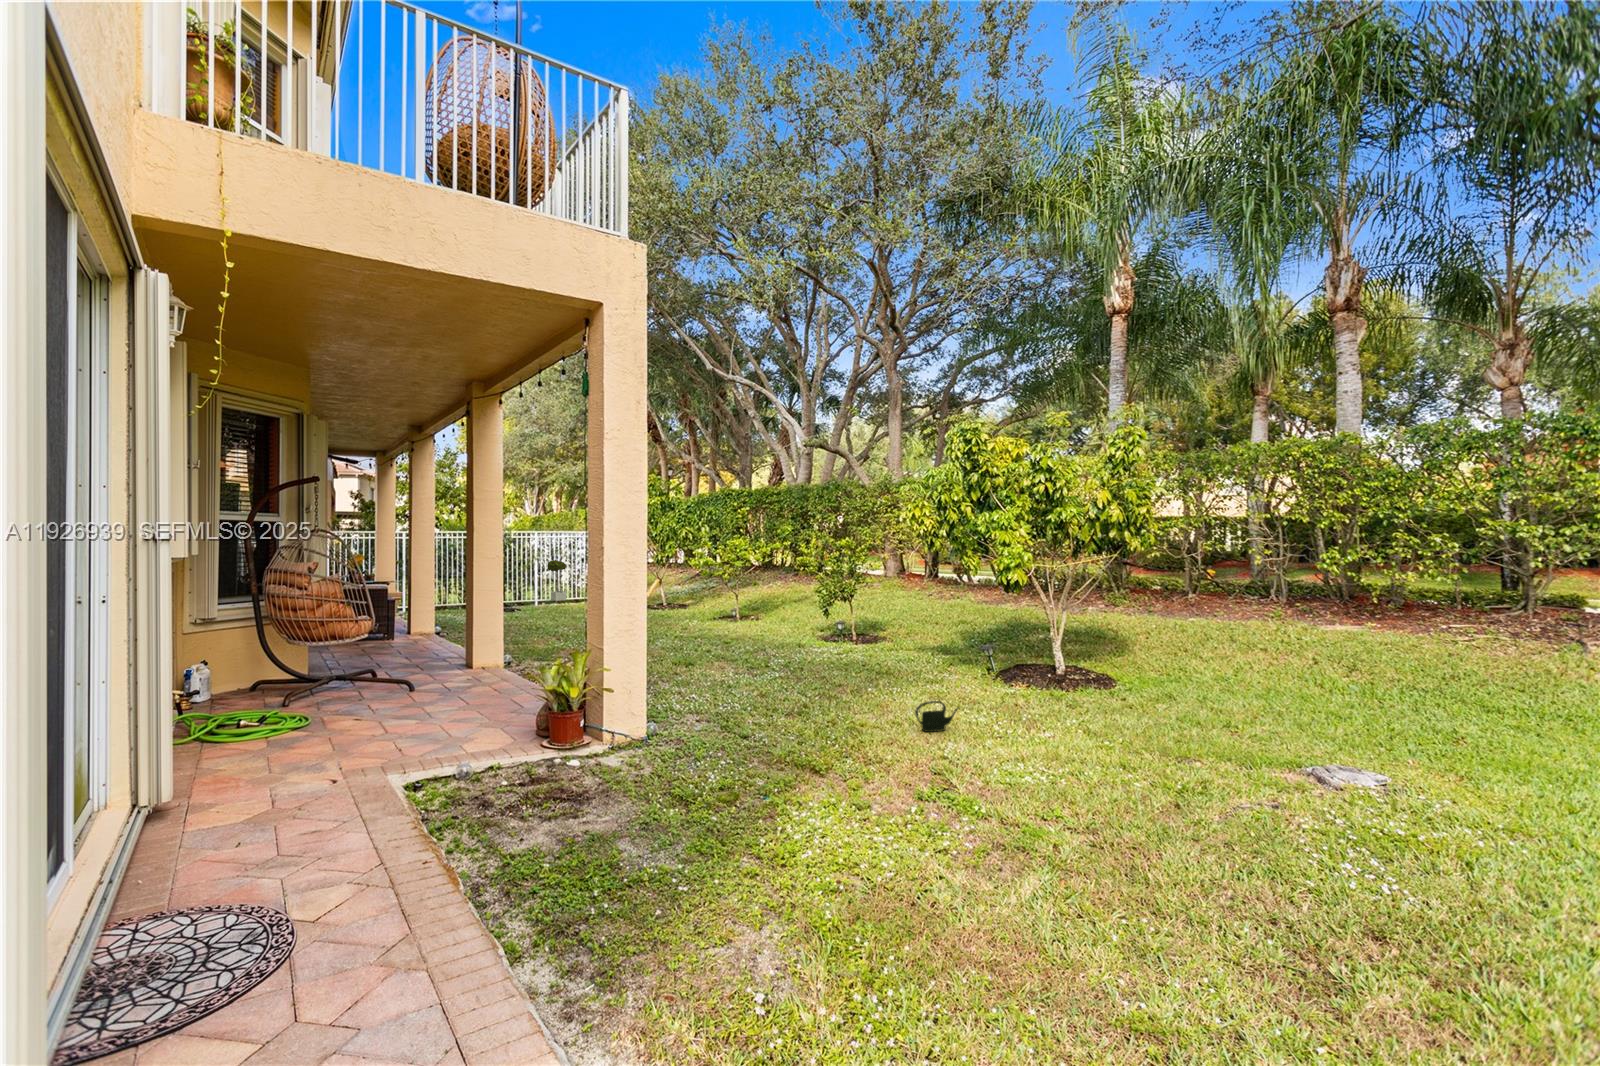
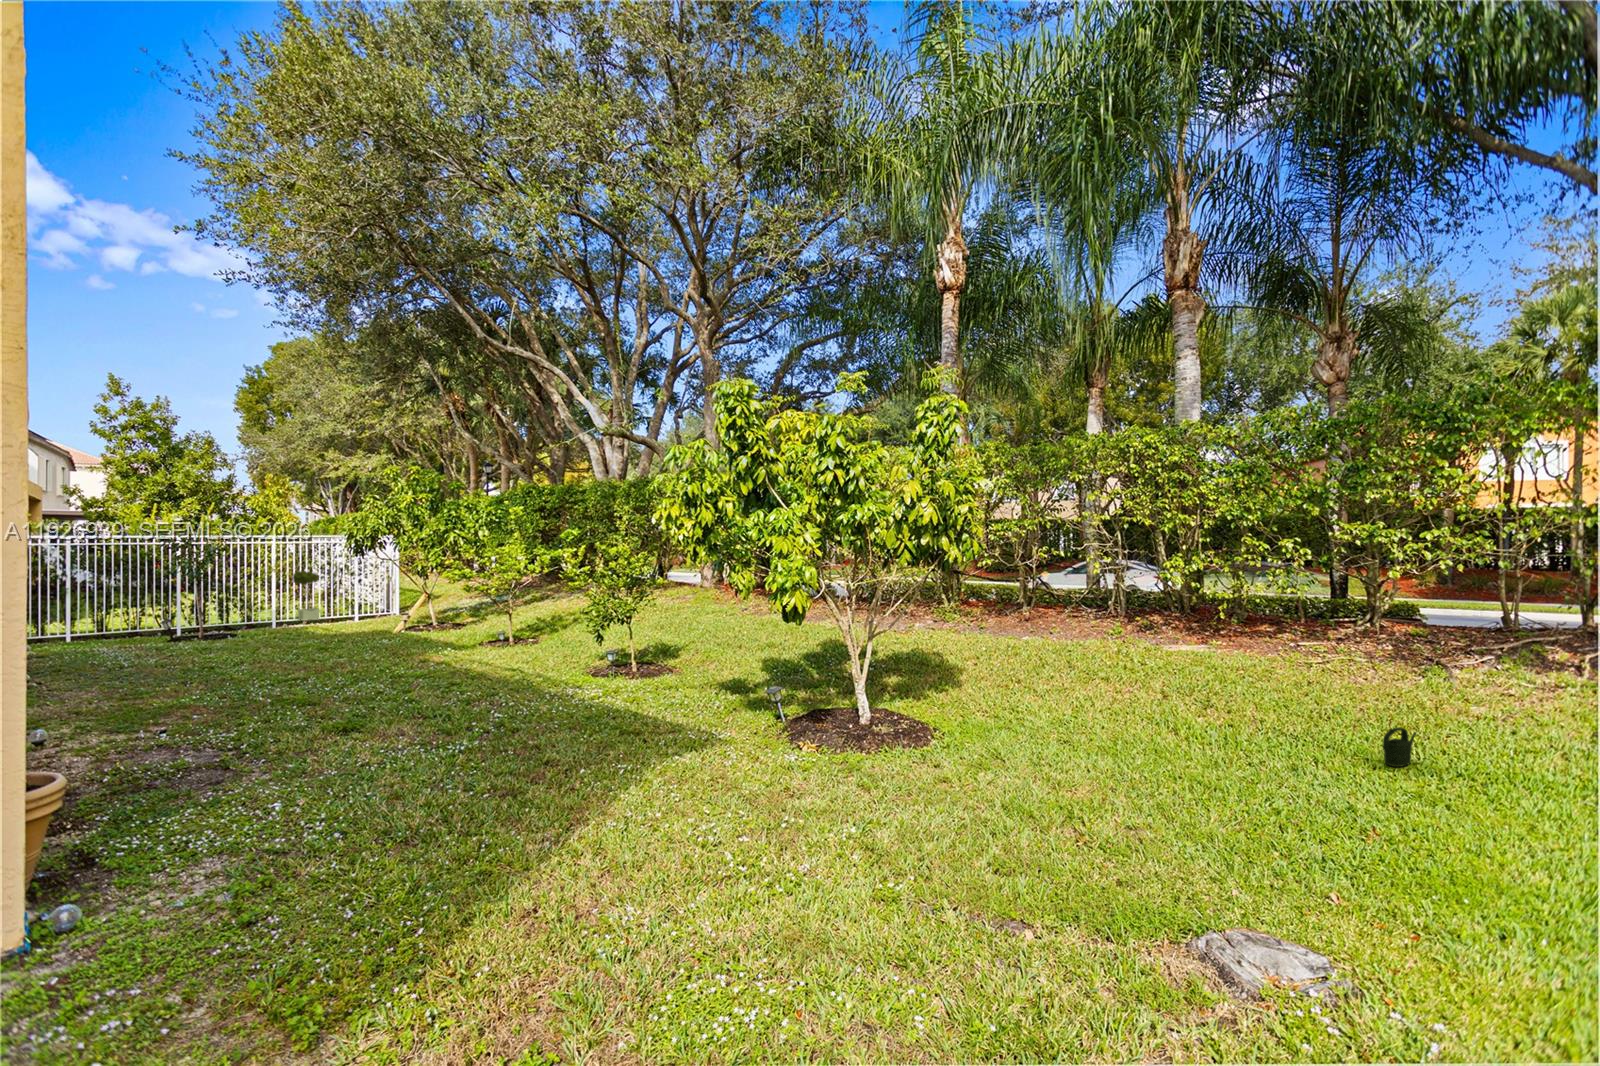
watering can: present [915,701,959,732] -> present [1382,727,1416,767]

